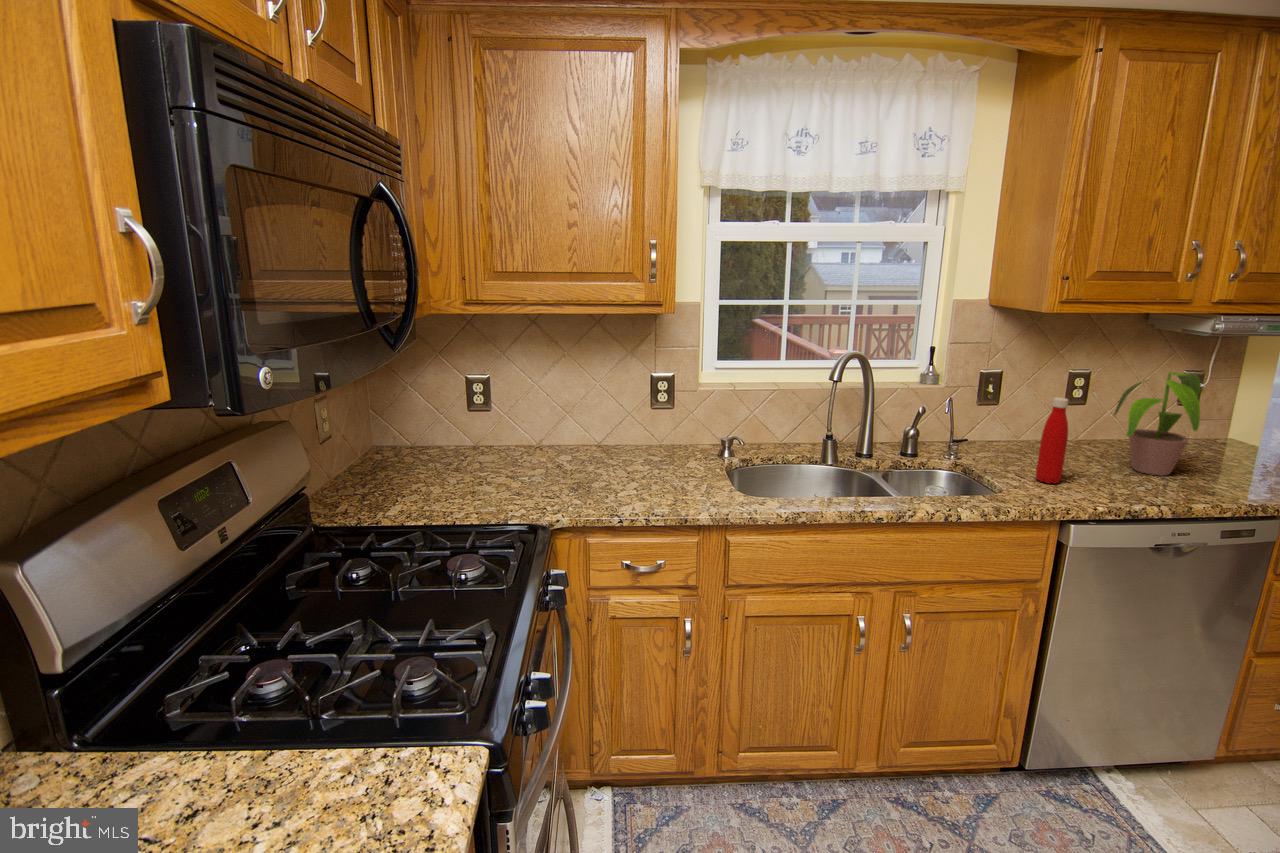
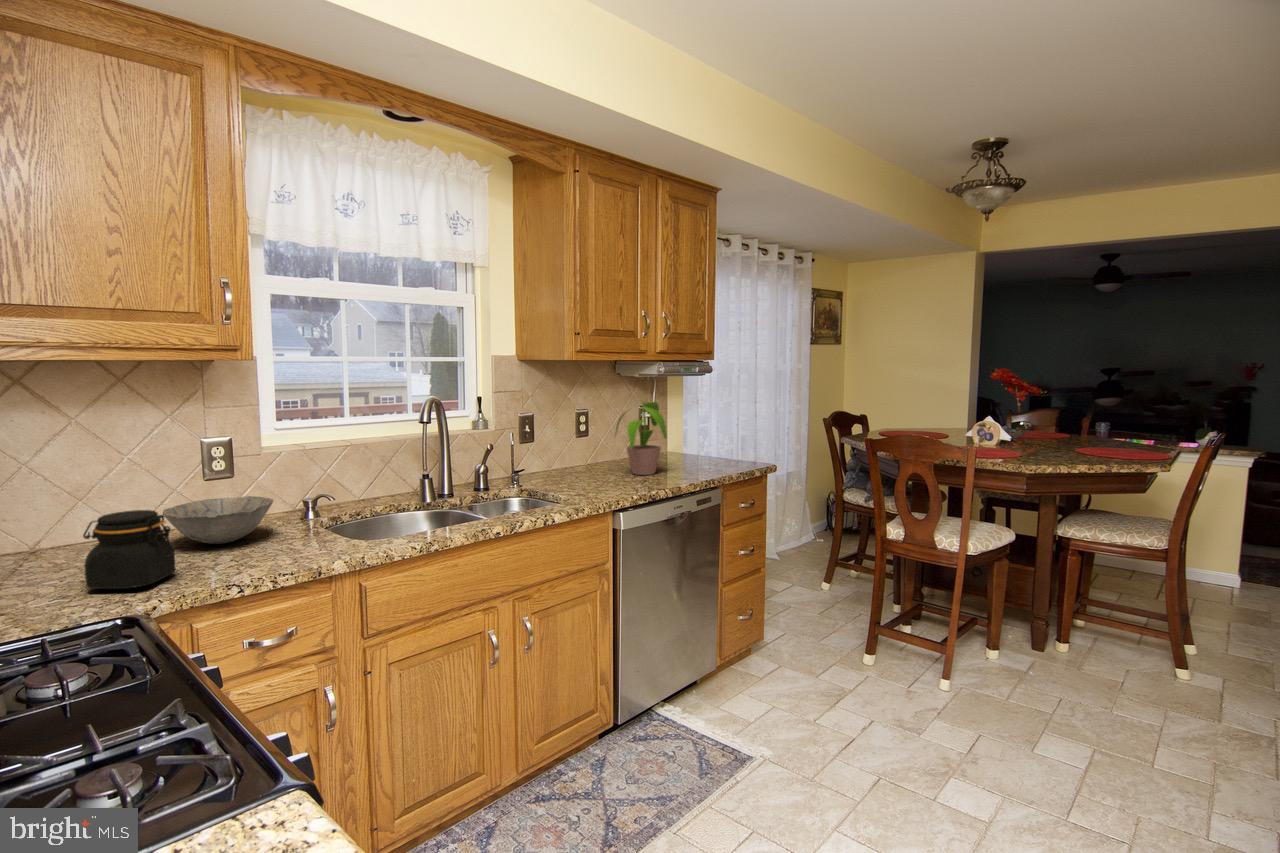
bottle: present [1036,398,1068,484] -> none [583,422,601,490]
bowl: none [602,427,683,470] -> present [163,496,273,544]
jar: none [532,437,589,500] -> present [83,510,176,589]

